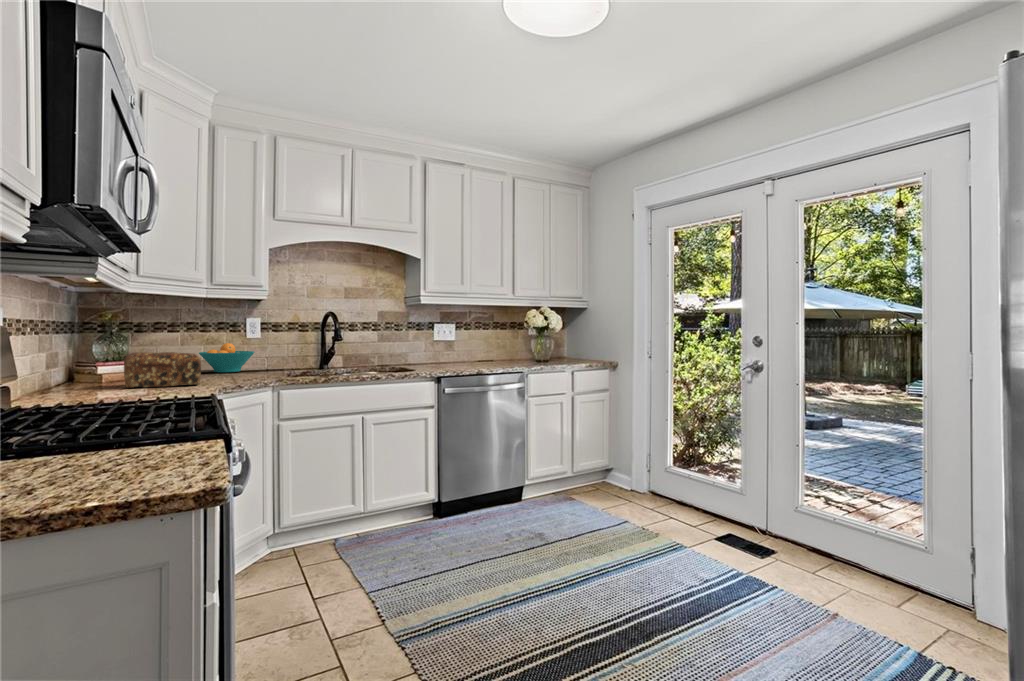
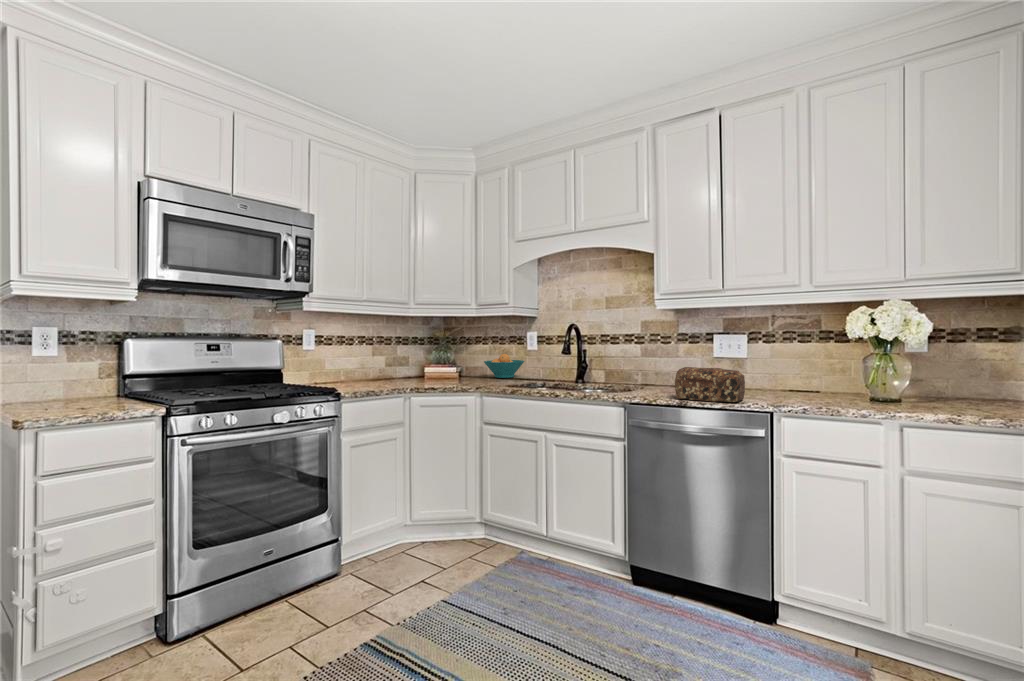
bread loaf: present [124,352,201,388] -> present [675,367,745,402]

